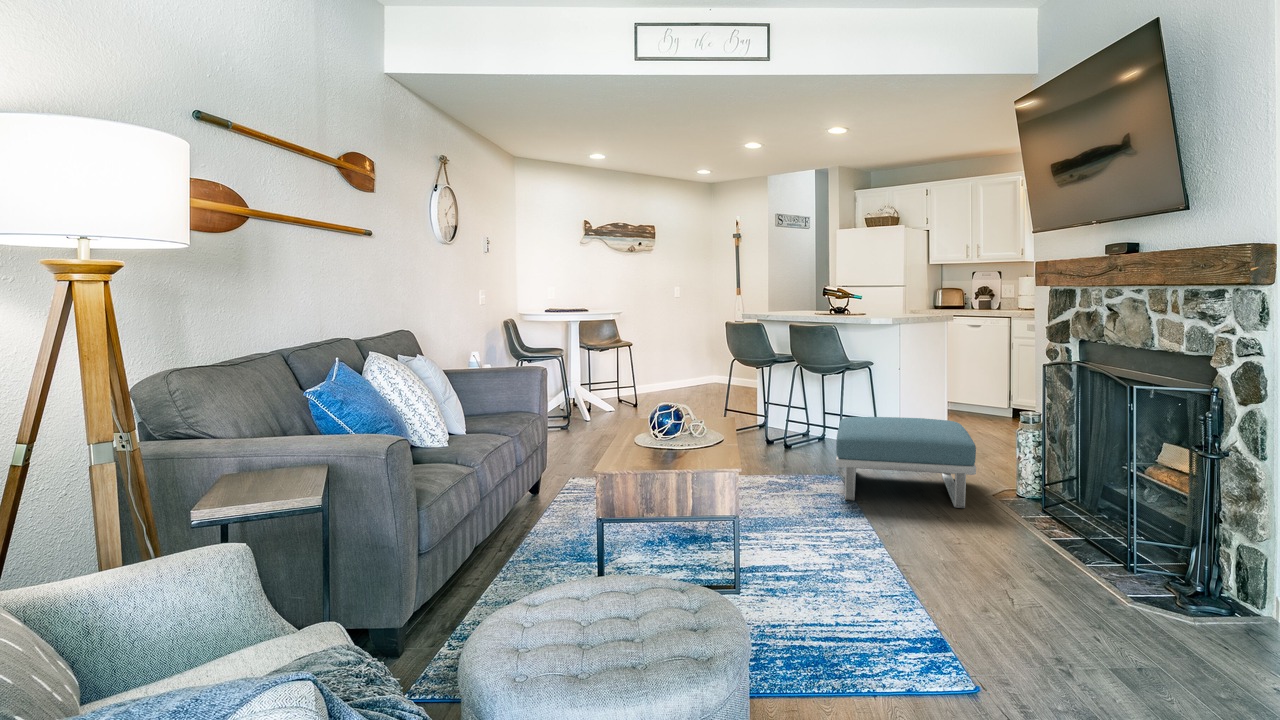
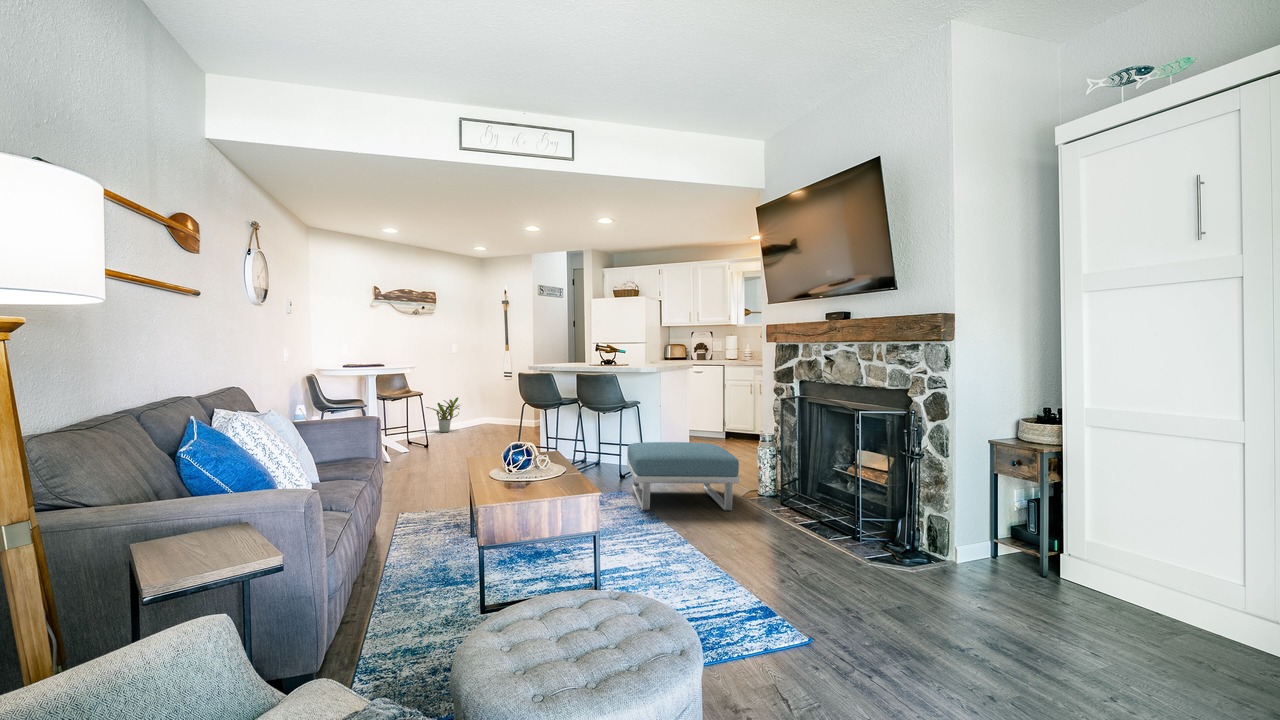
potted plant: none [644,355,683,394] -> present [426,397,459,433]

